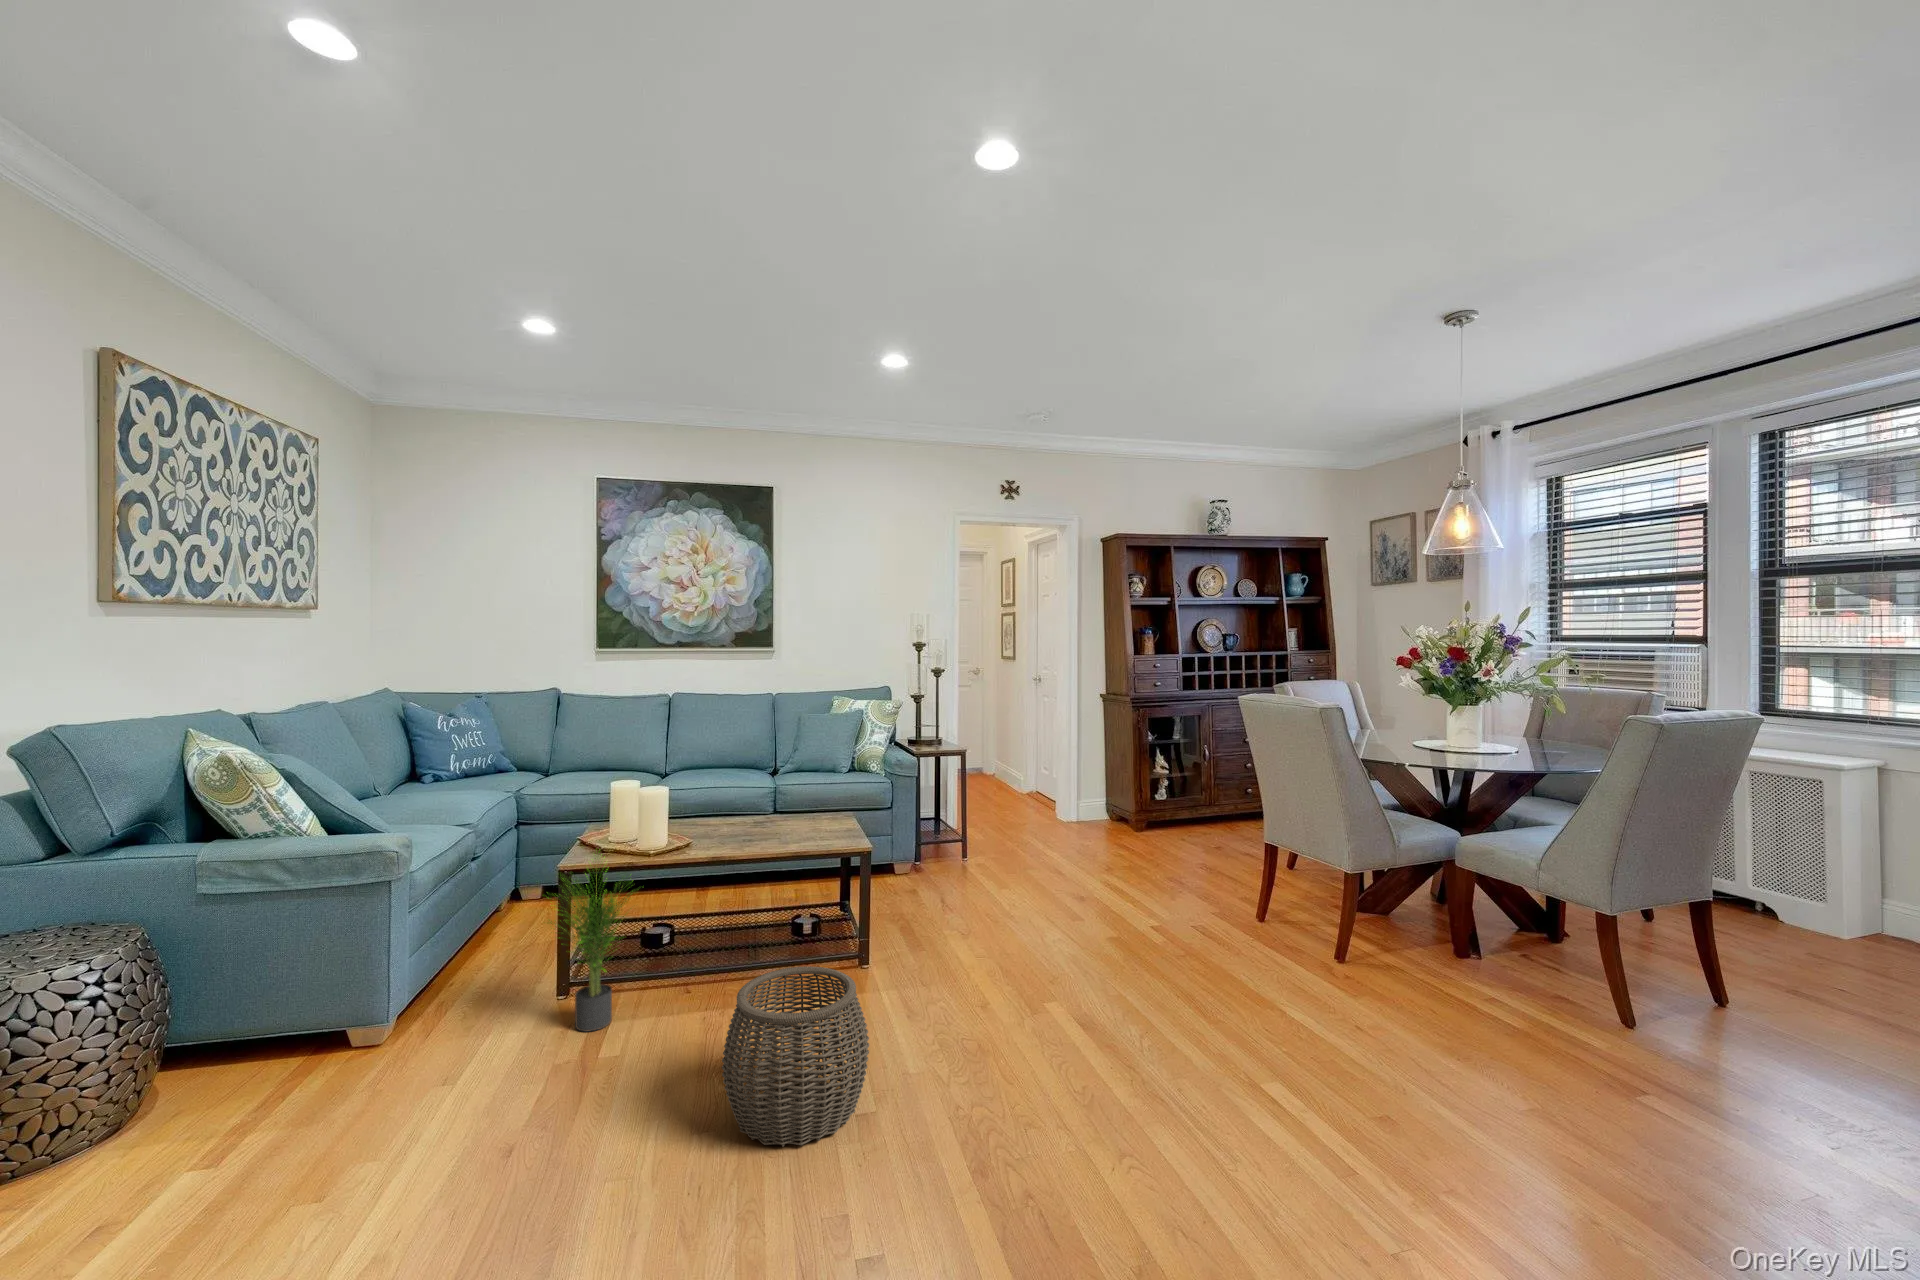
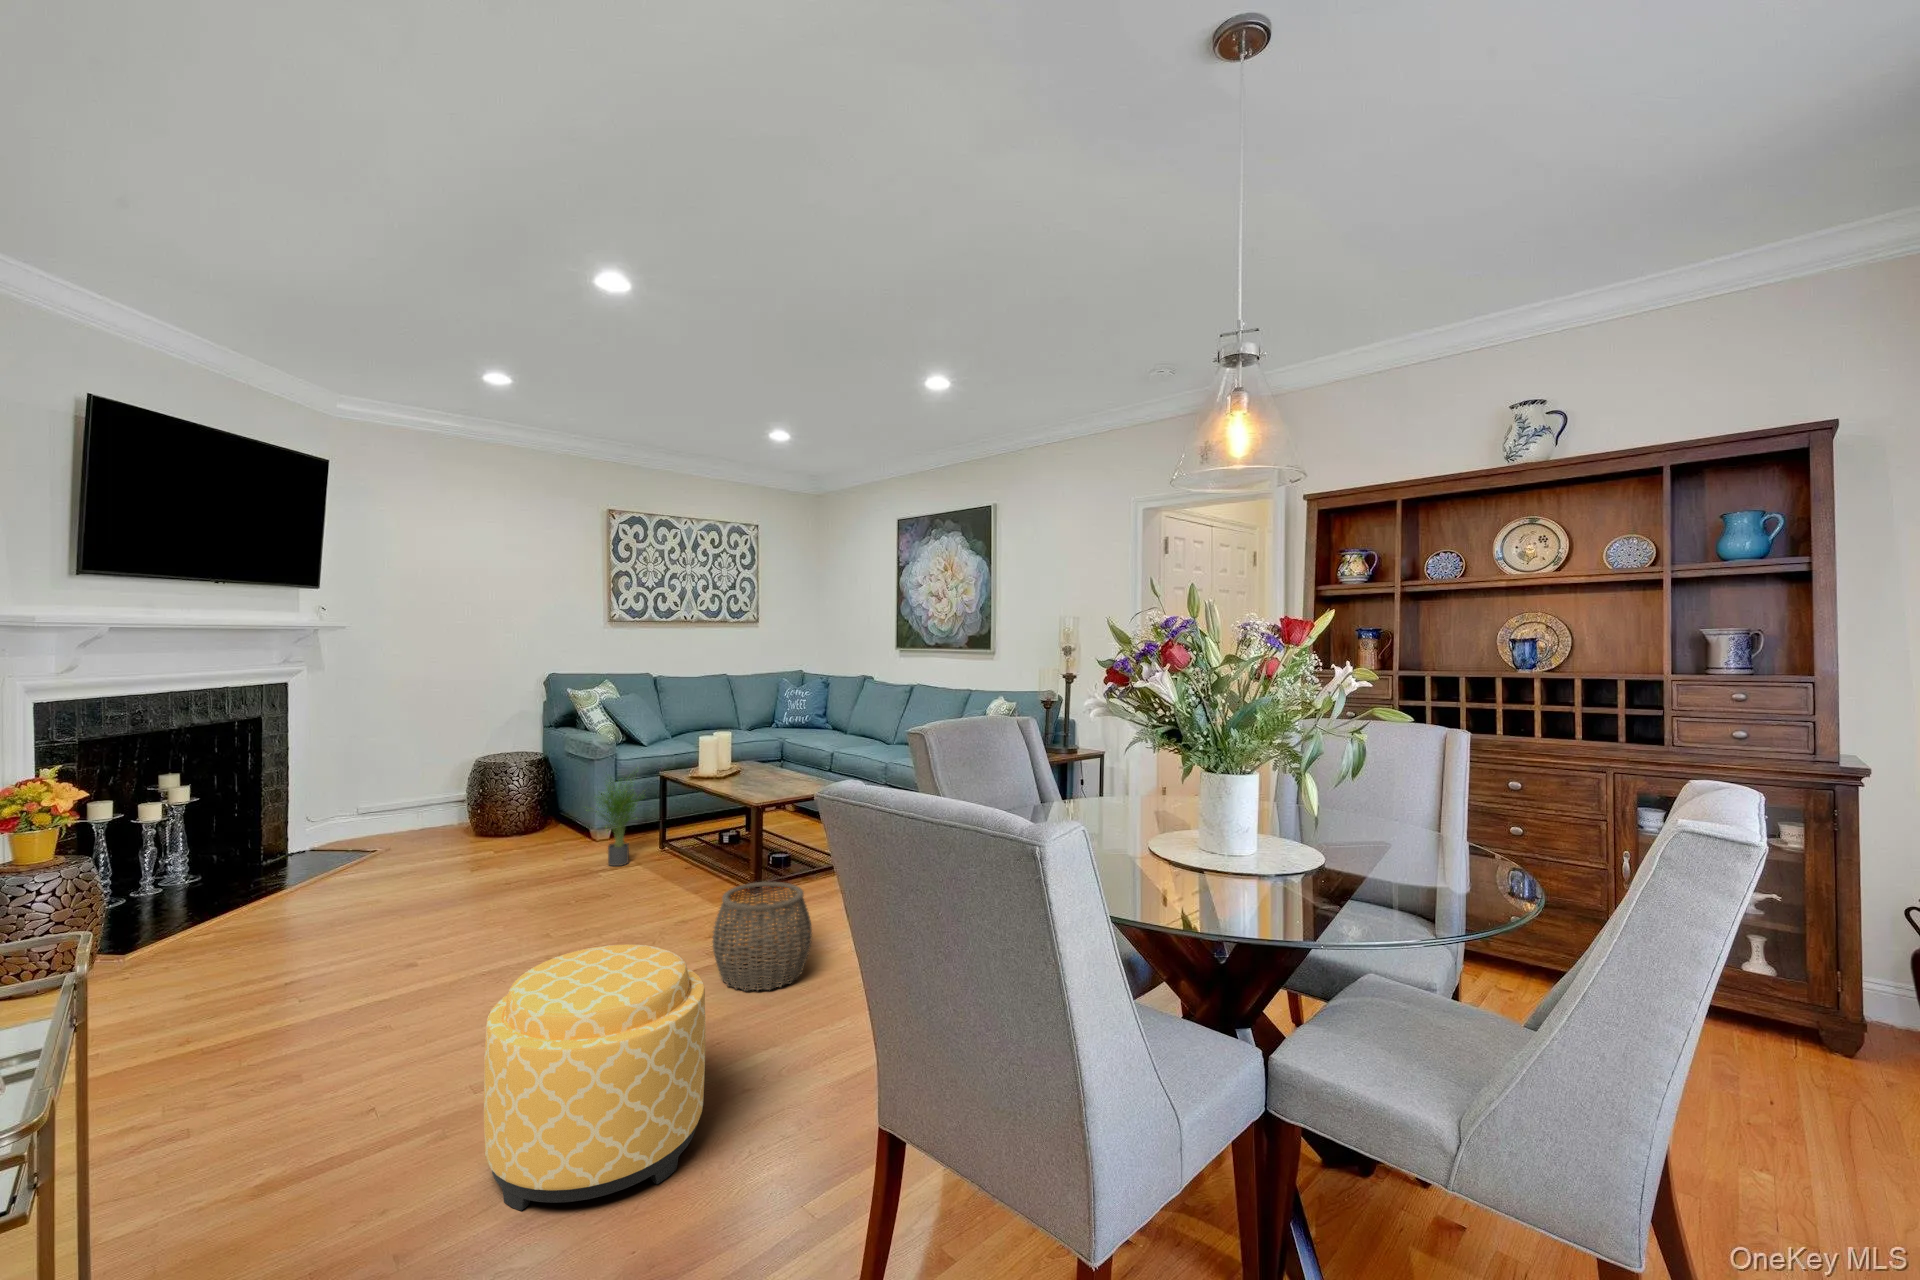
ottoman: none [1377,907,1604,1143] -> present [484,945,705,1211]
woven basket: present [722,966,869,1147] -> present [712,882,812,991]

